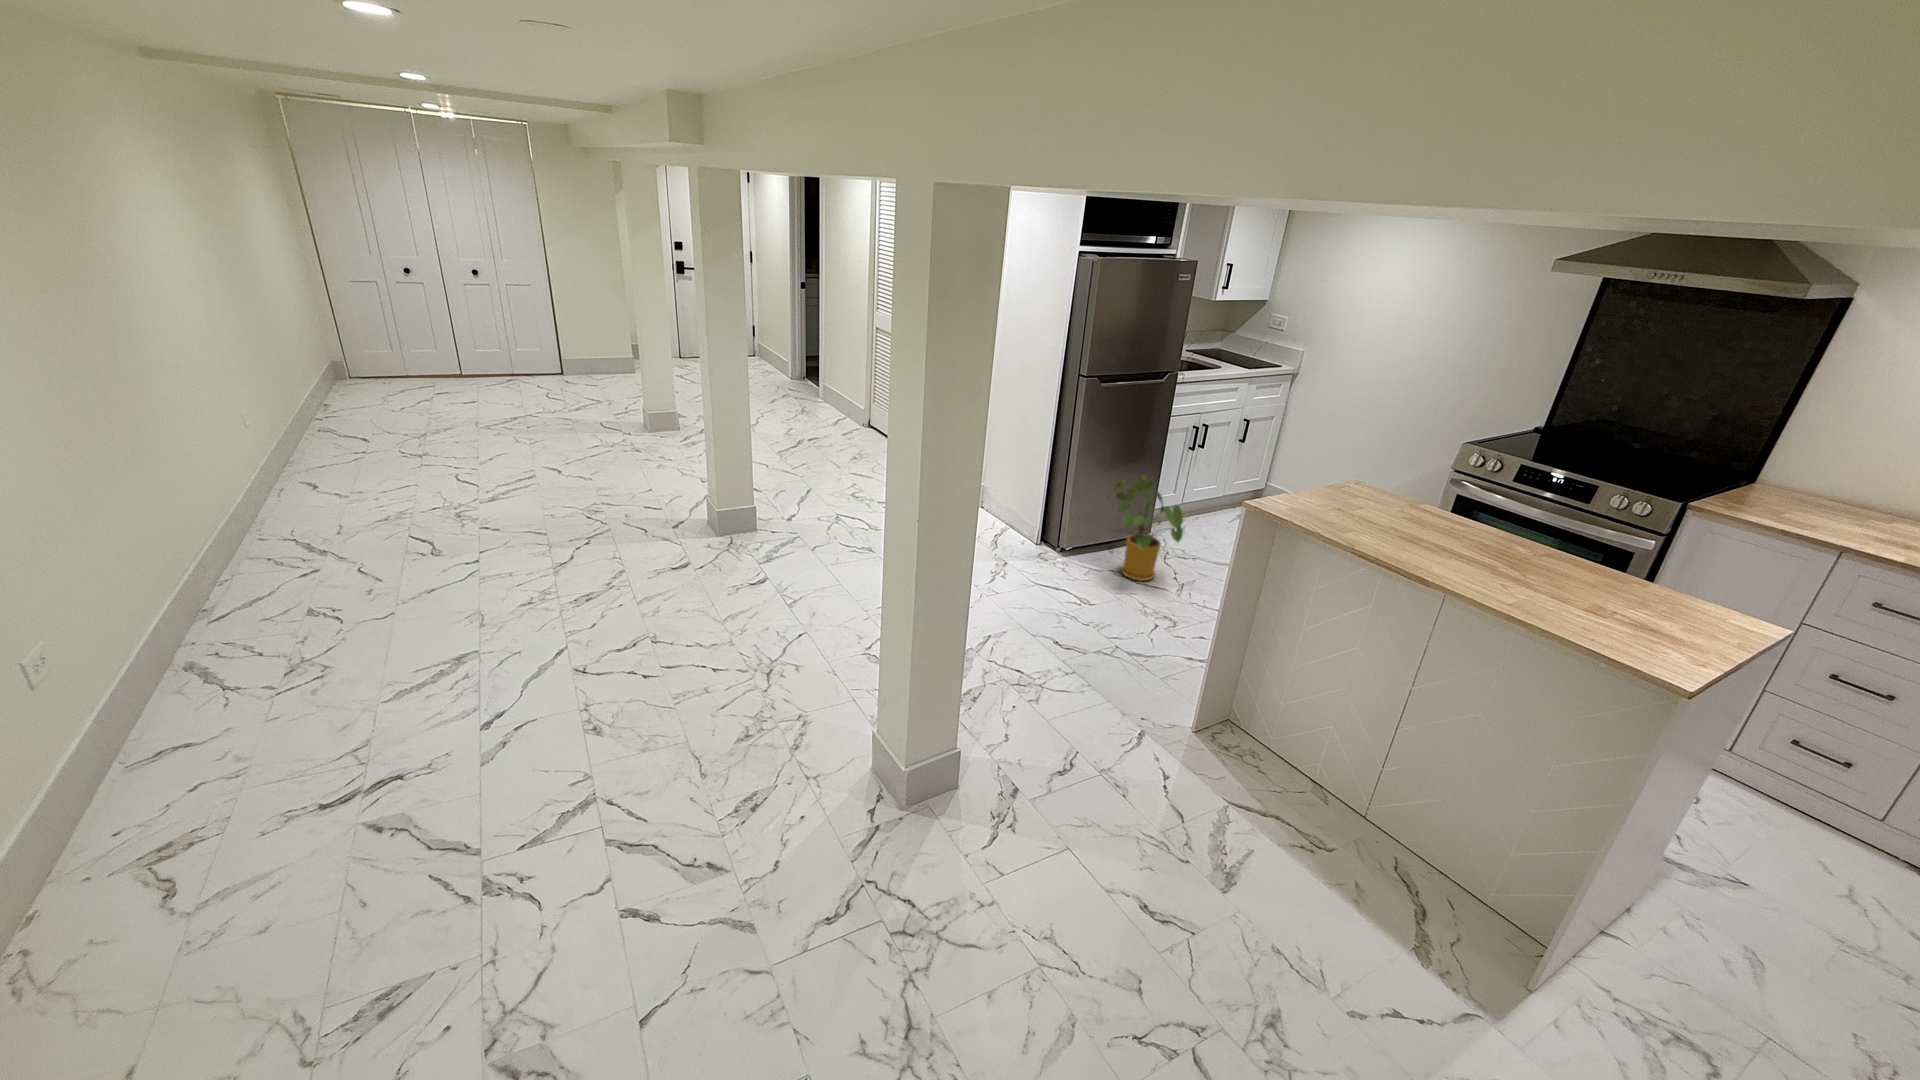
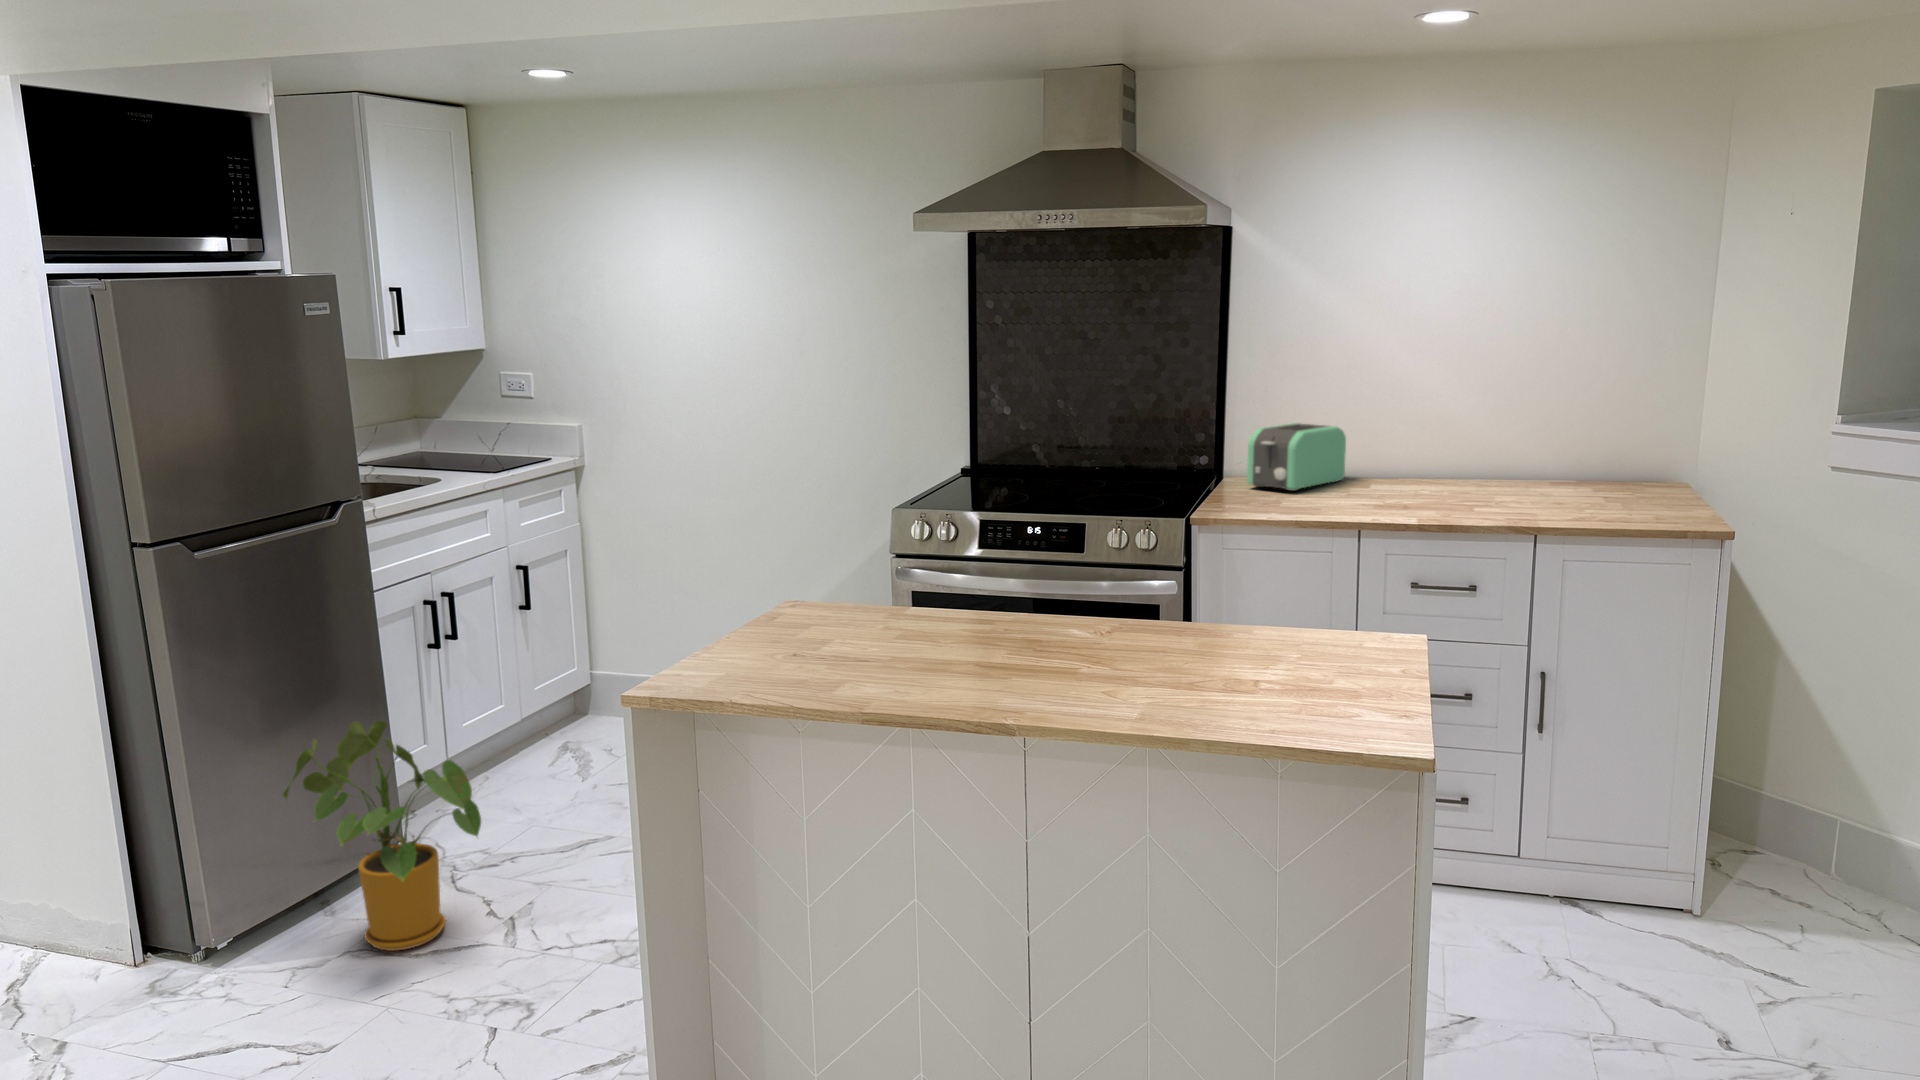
toaster: none [1762,458,1886,515] -> present [1247,423,1346,491]

